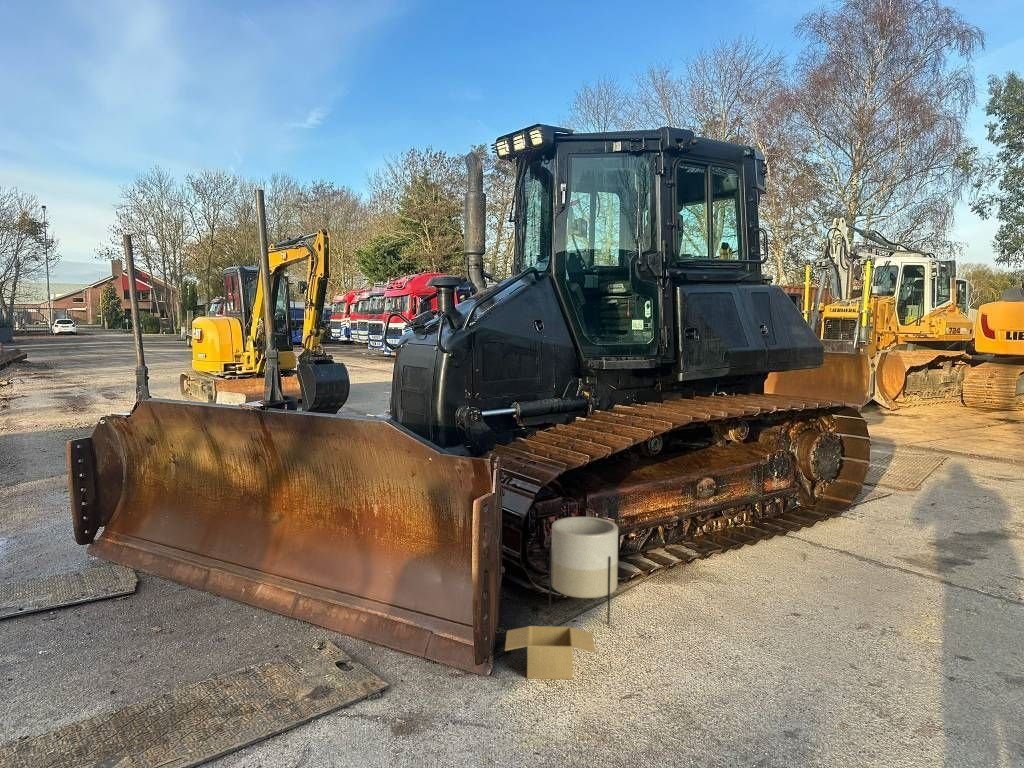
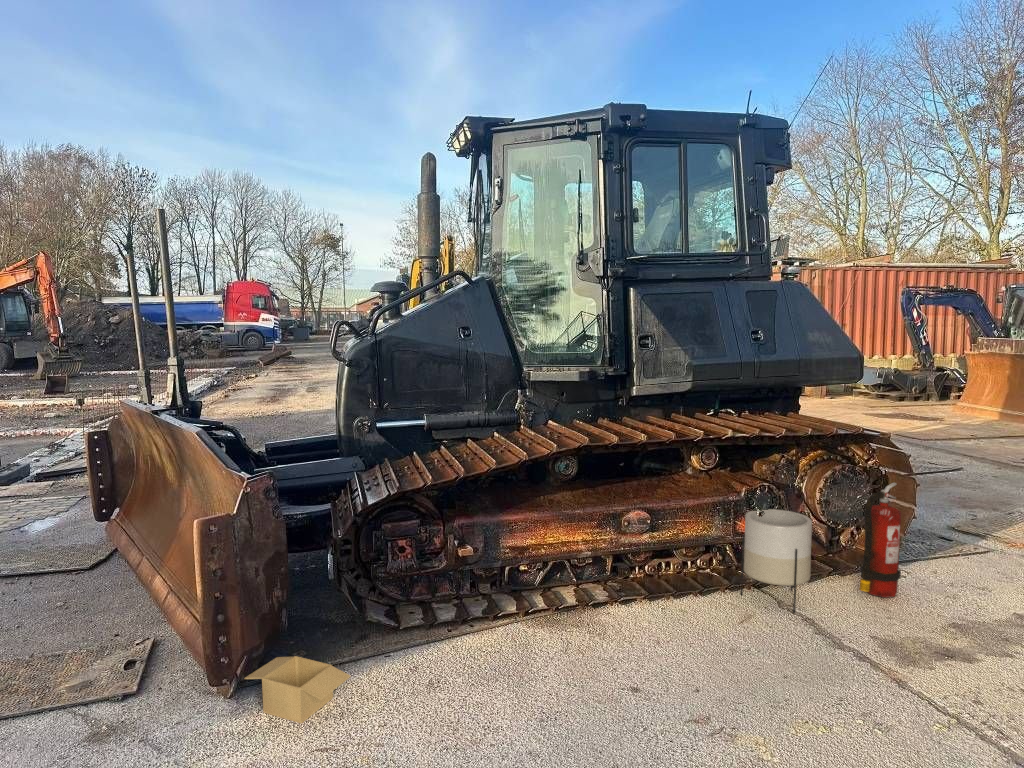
fire extinguisher: none [841,444,870,532] -> present [859,483,901,598]
planter: present [549,517,618,624] -> present [741,509,812,613]

